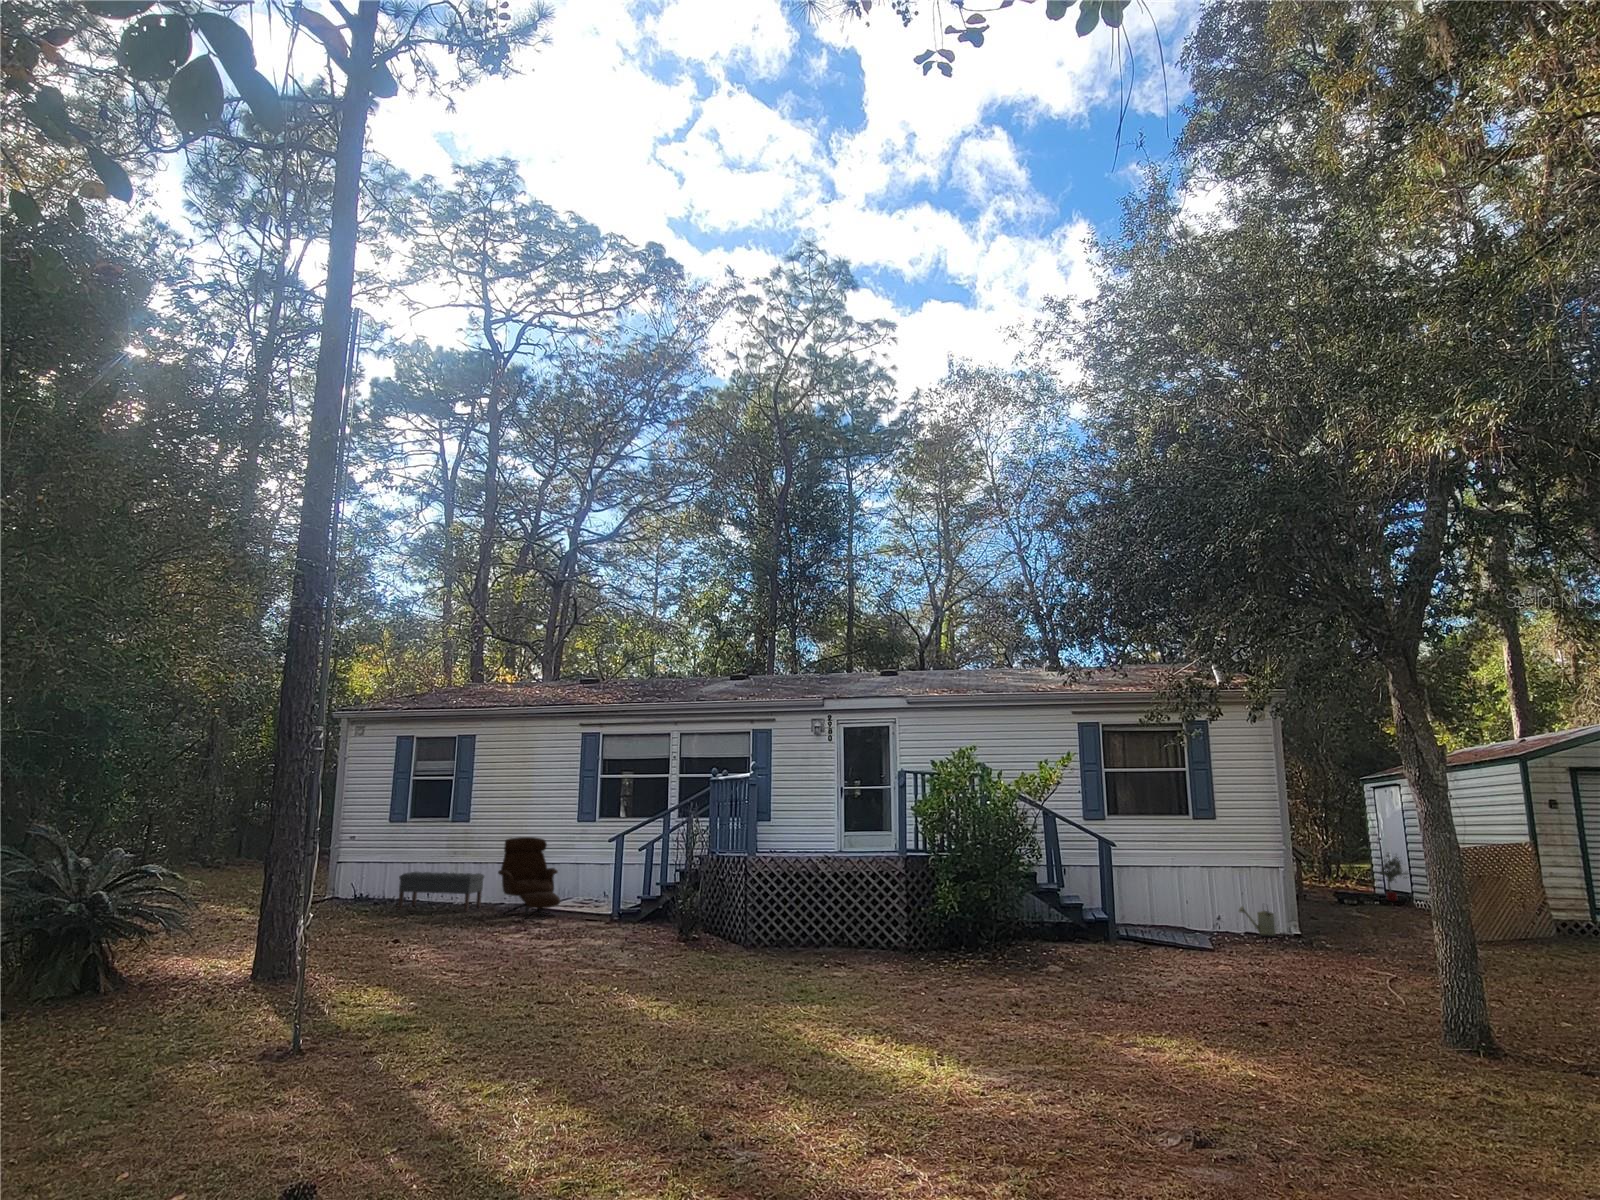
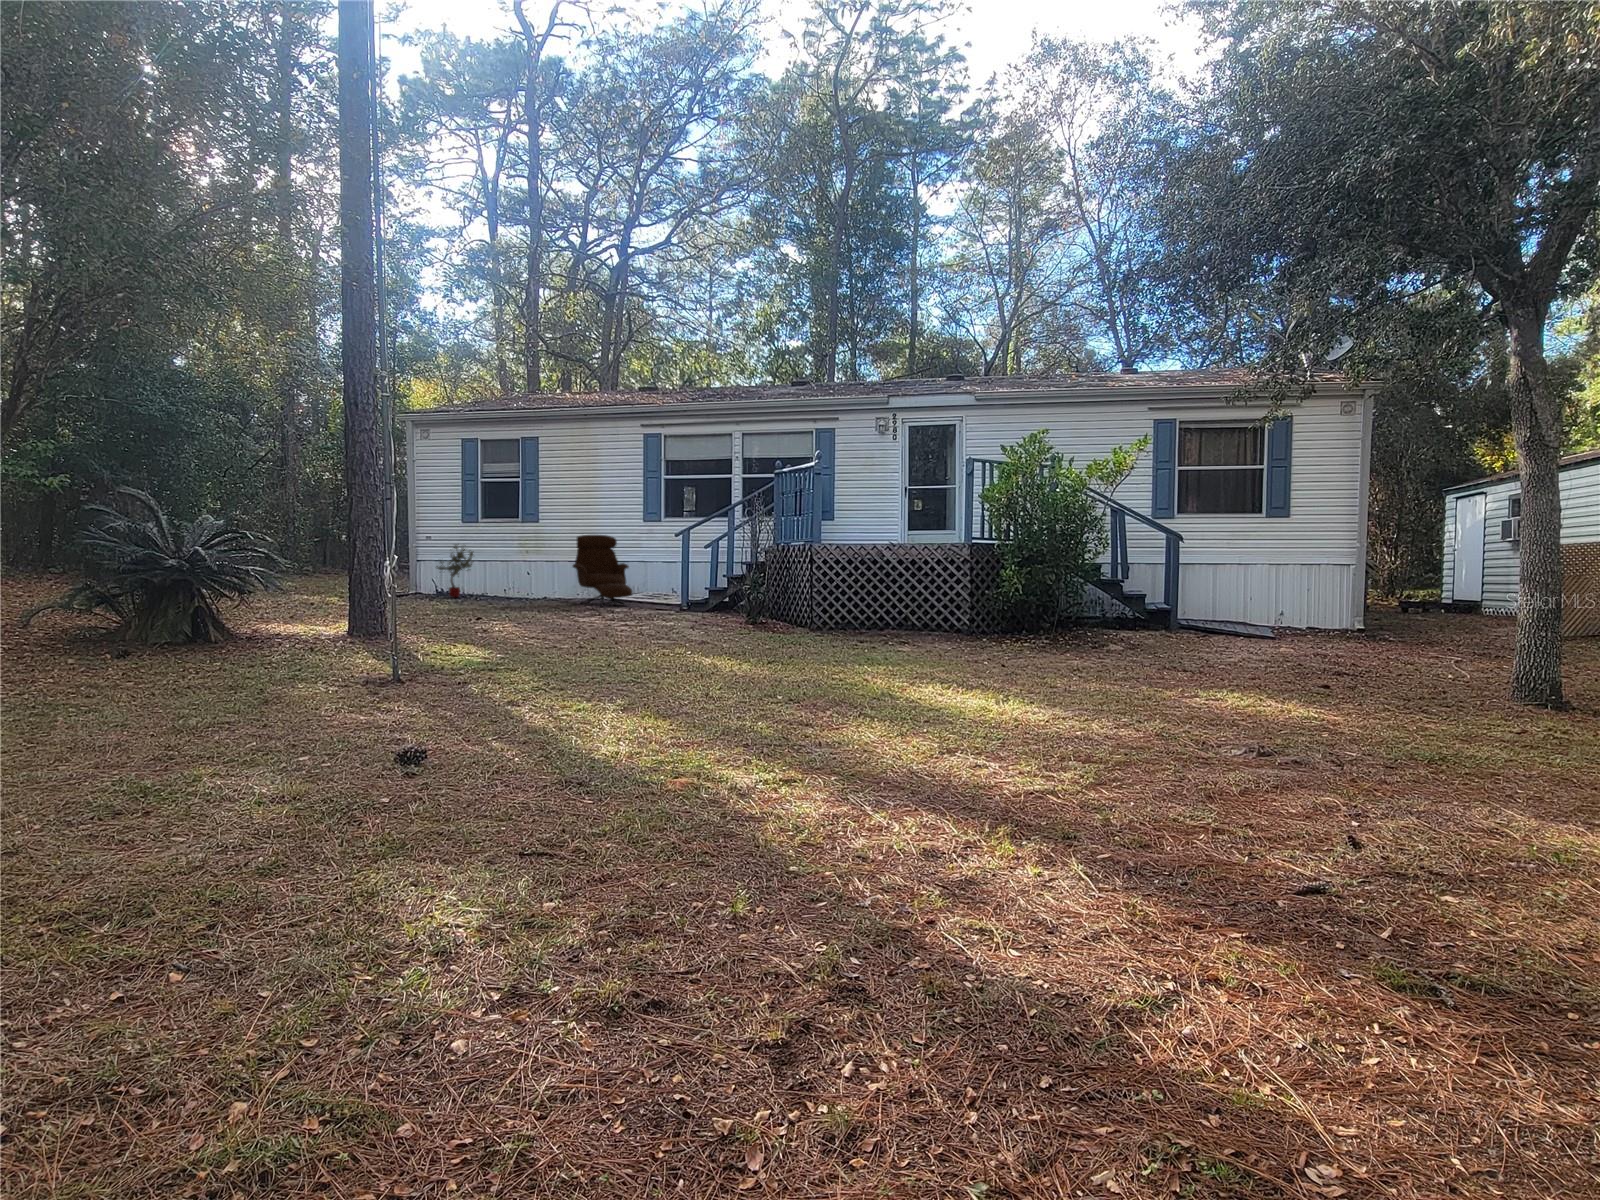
potted tree: present [1380,854,1409,901] -> present [437,545,474,598]
bench: present [398,872,484,911] -> none [481,567,561,602]
watering can: present [1239,907,1276,937] -> none [1303,598,1344,630]

